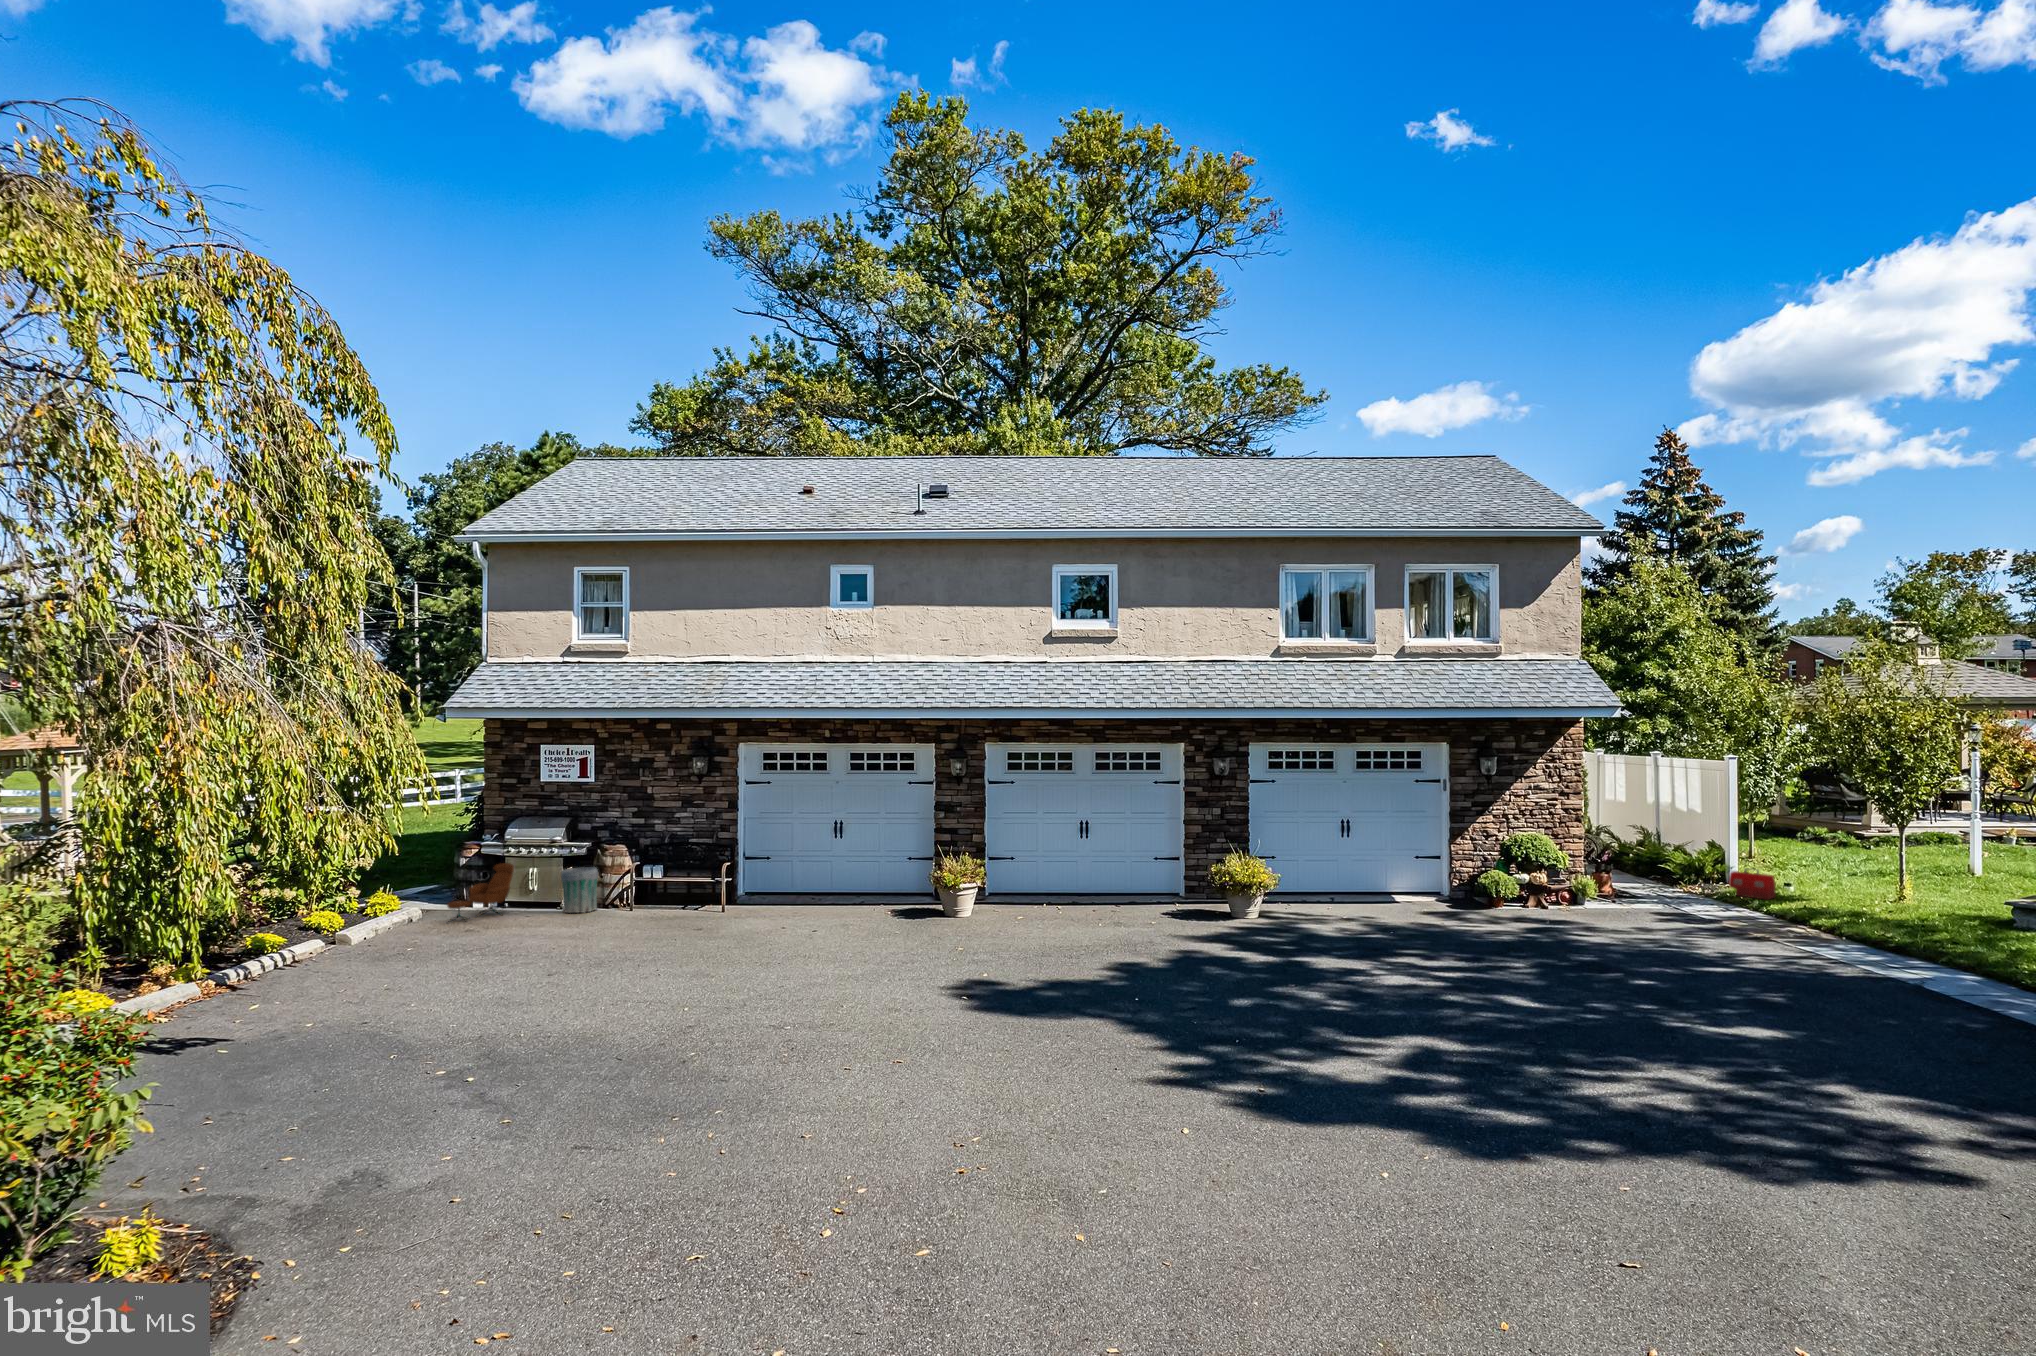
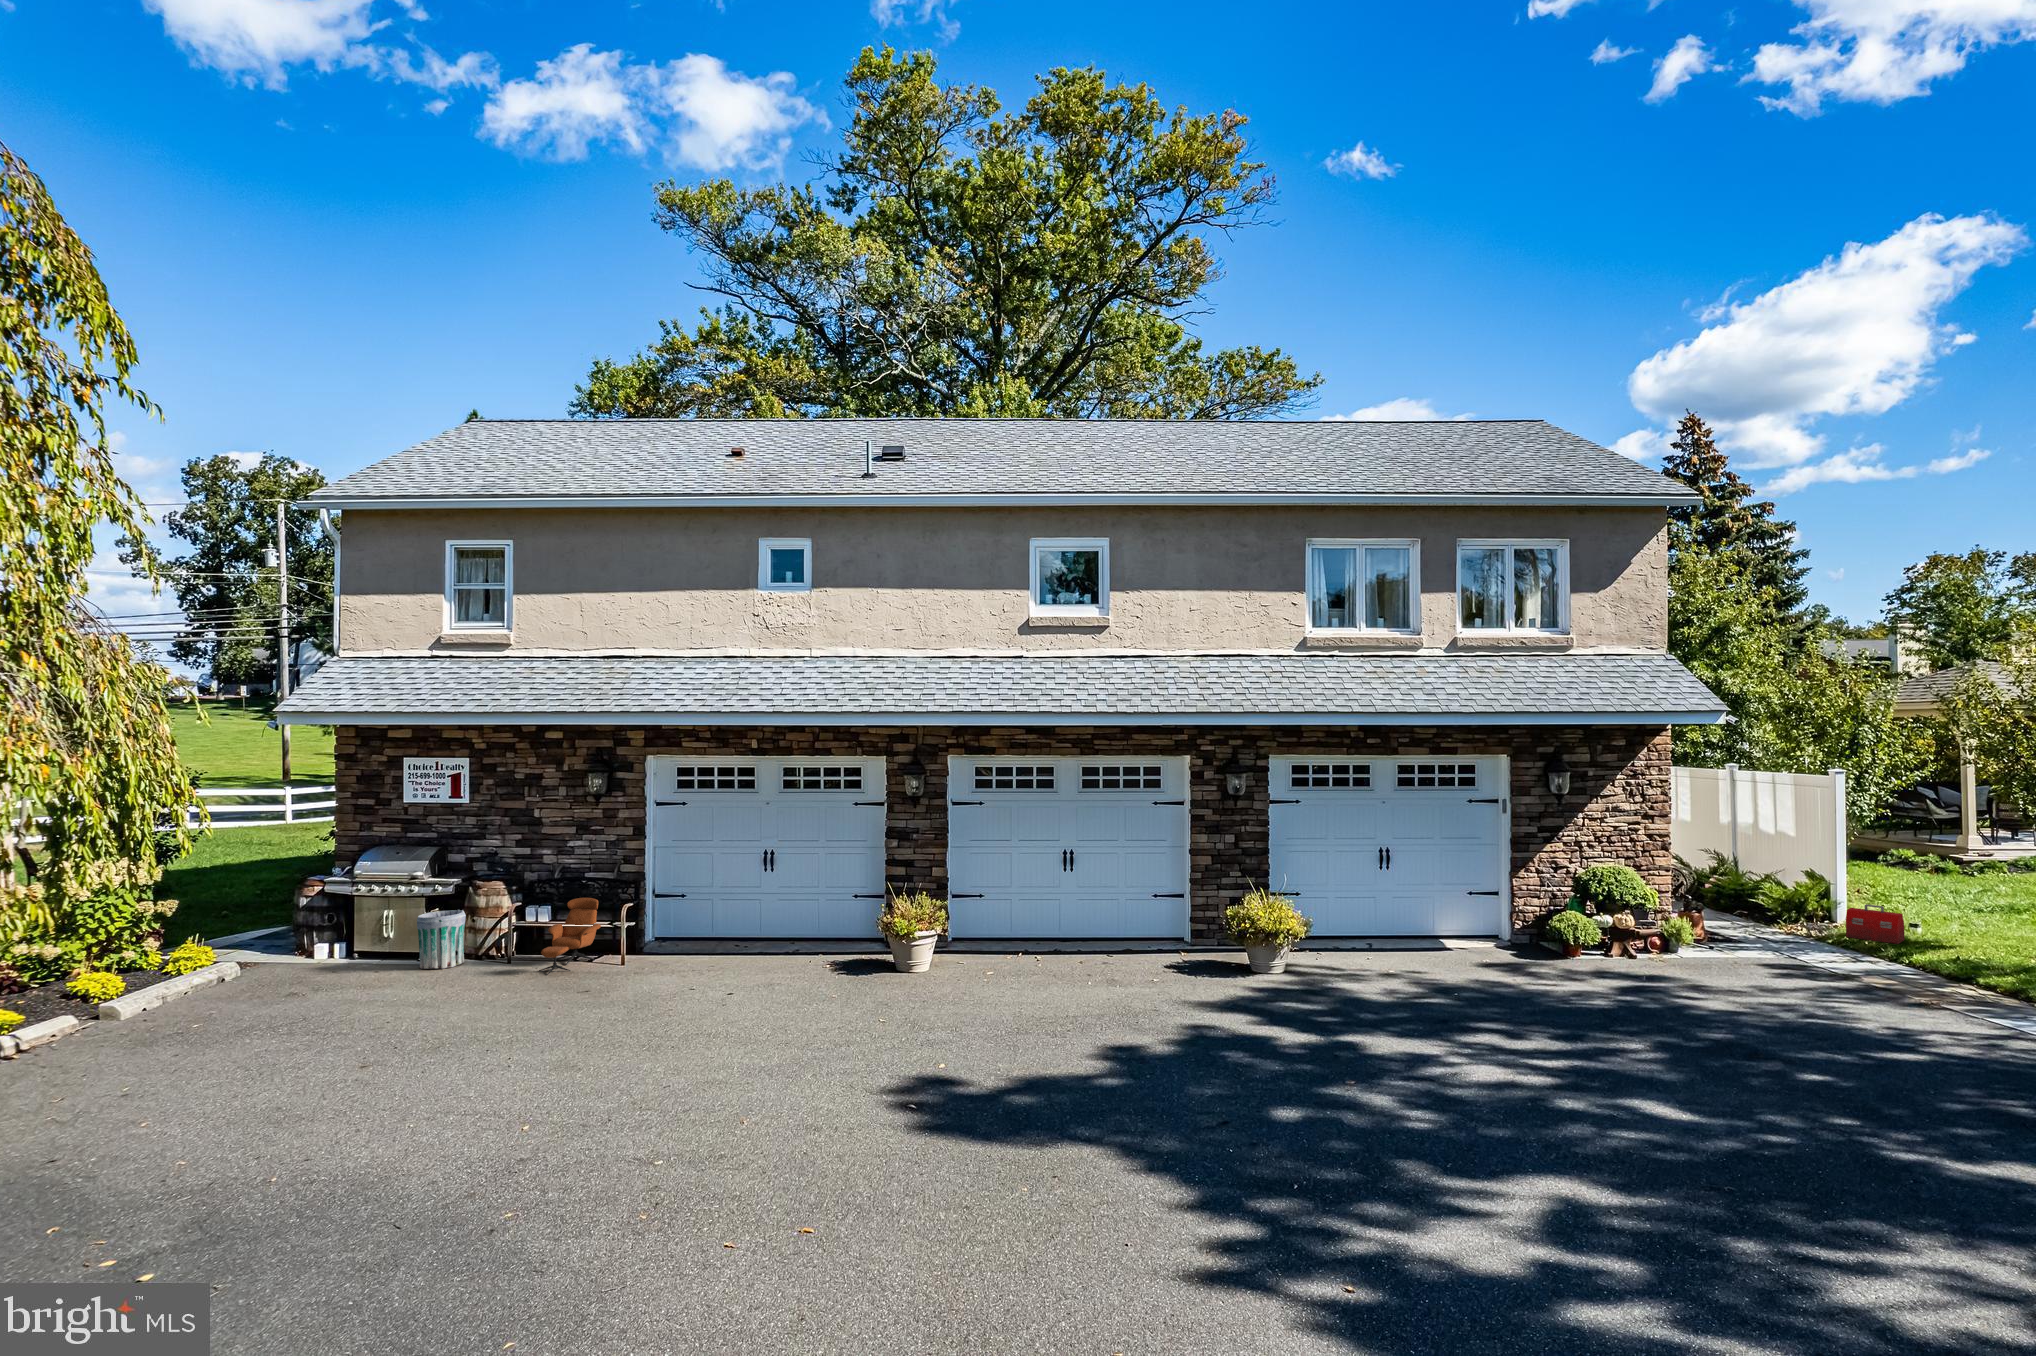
lounge chair: present [447,863,514,920] -> present [539,898,601,975]

